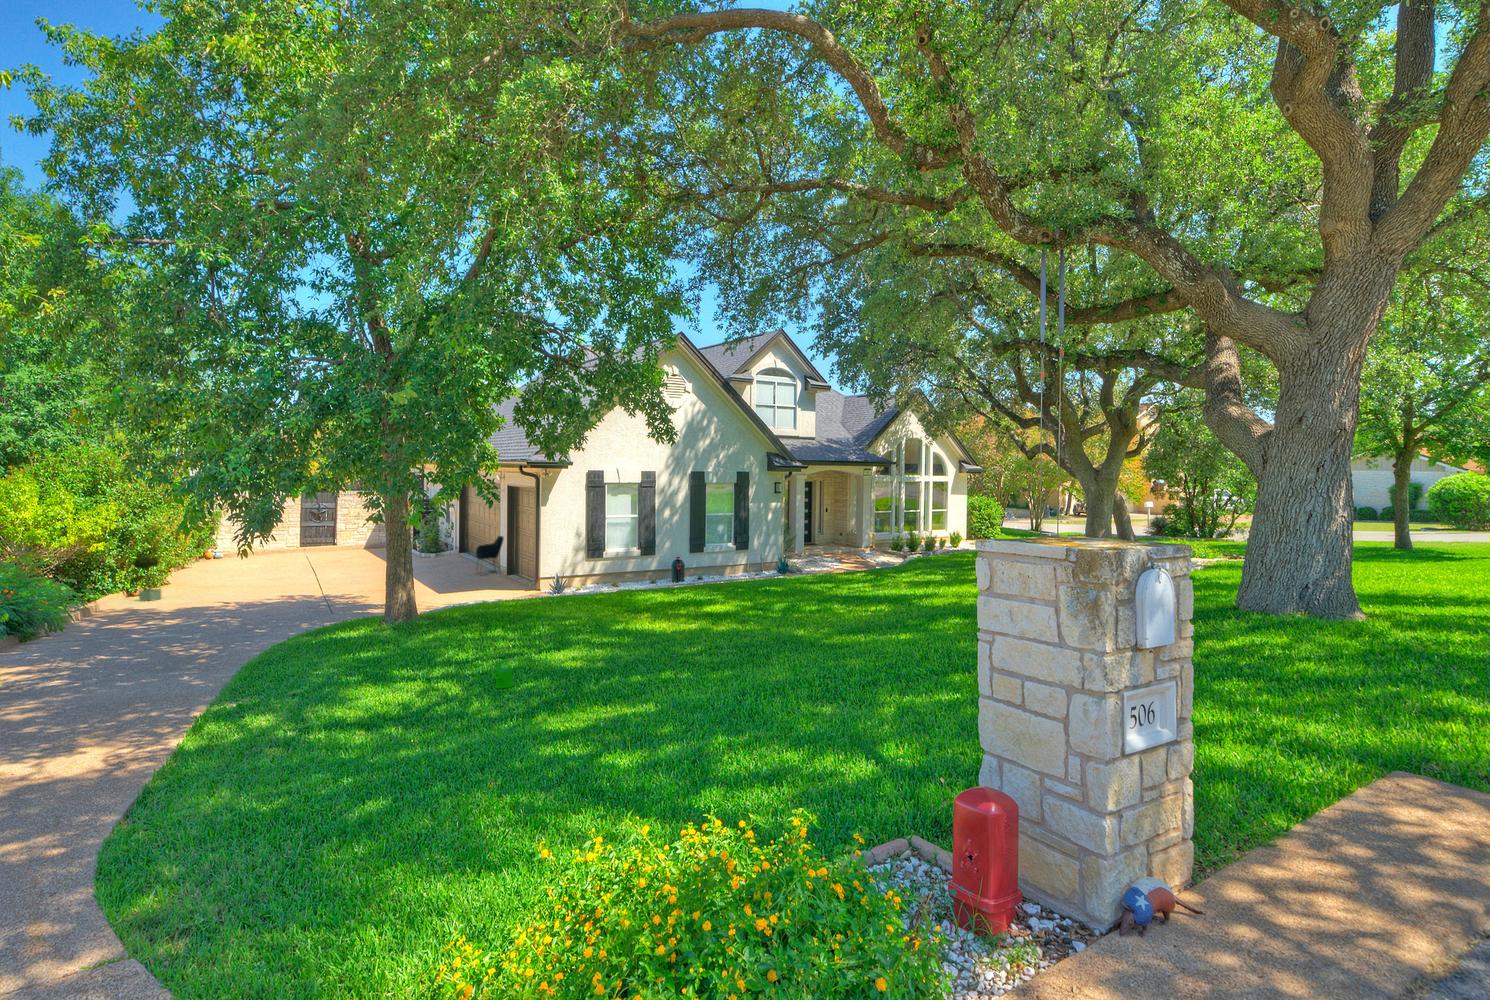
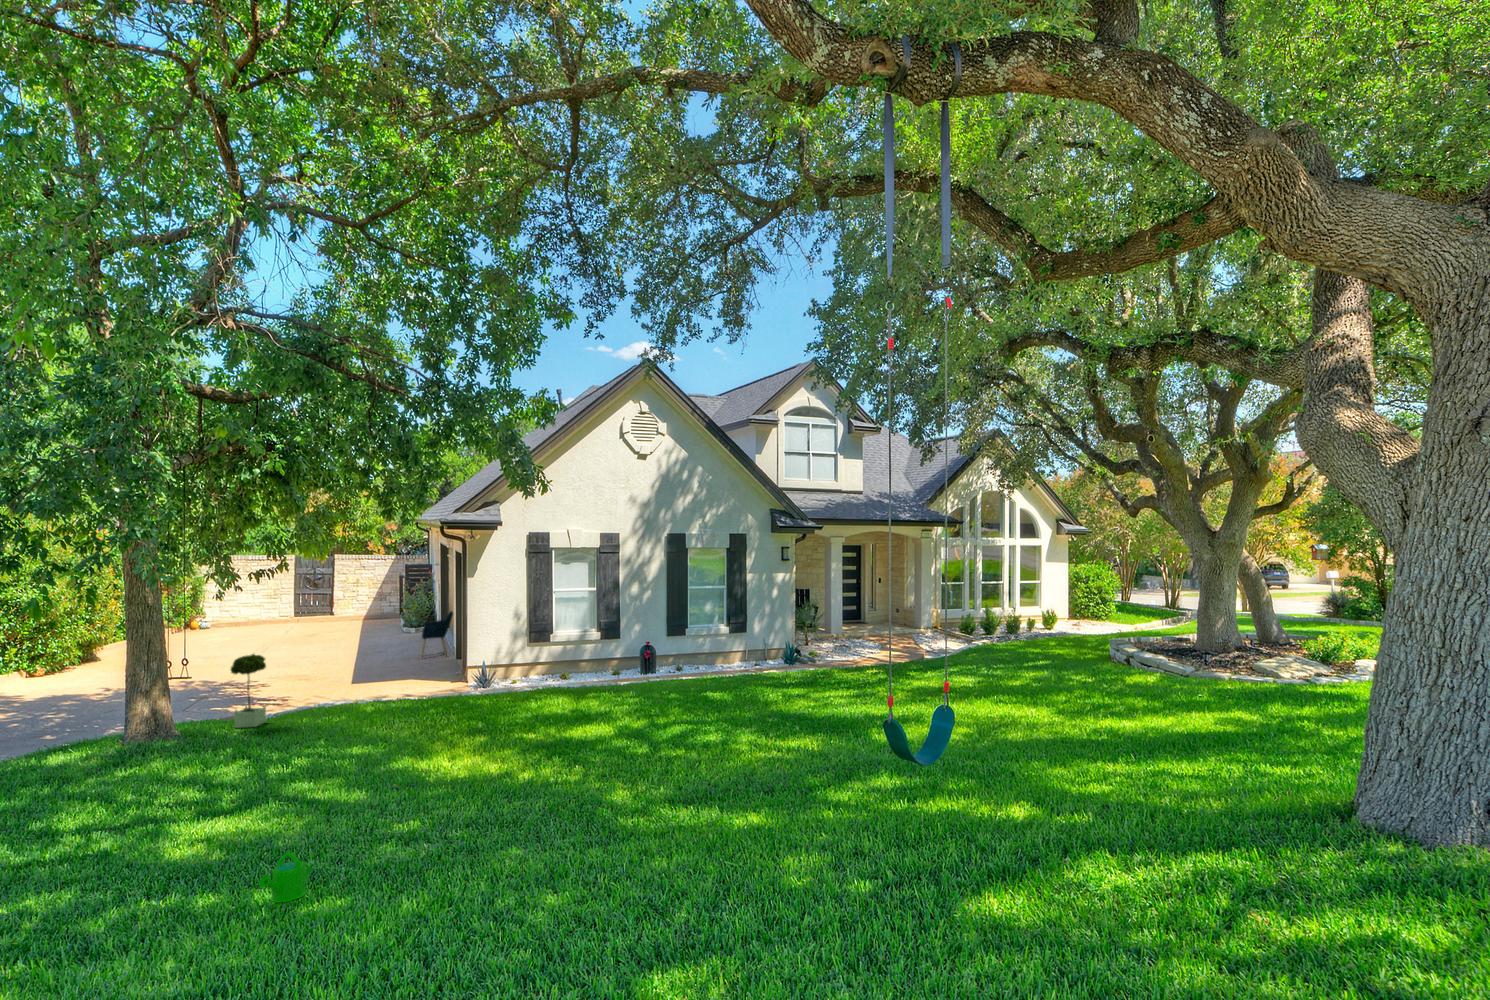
potted tree: present [134,556,161,601] -> present [231,654,266,728]
watering can: present [494,660,514,688] -> present [259,852,311,903]

